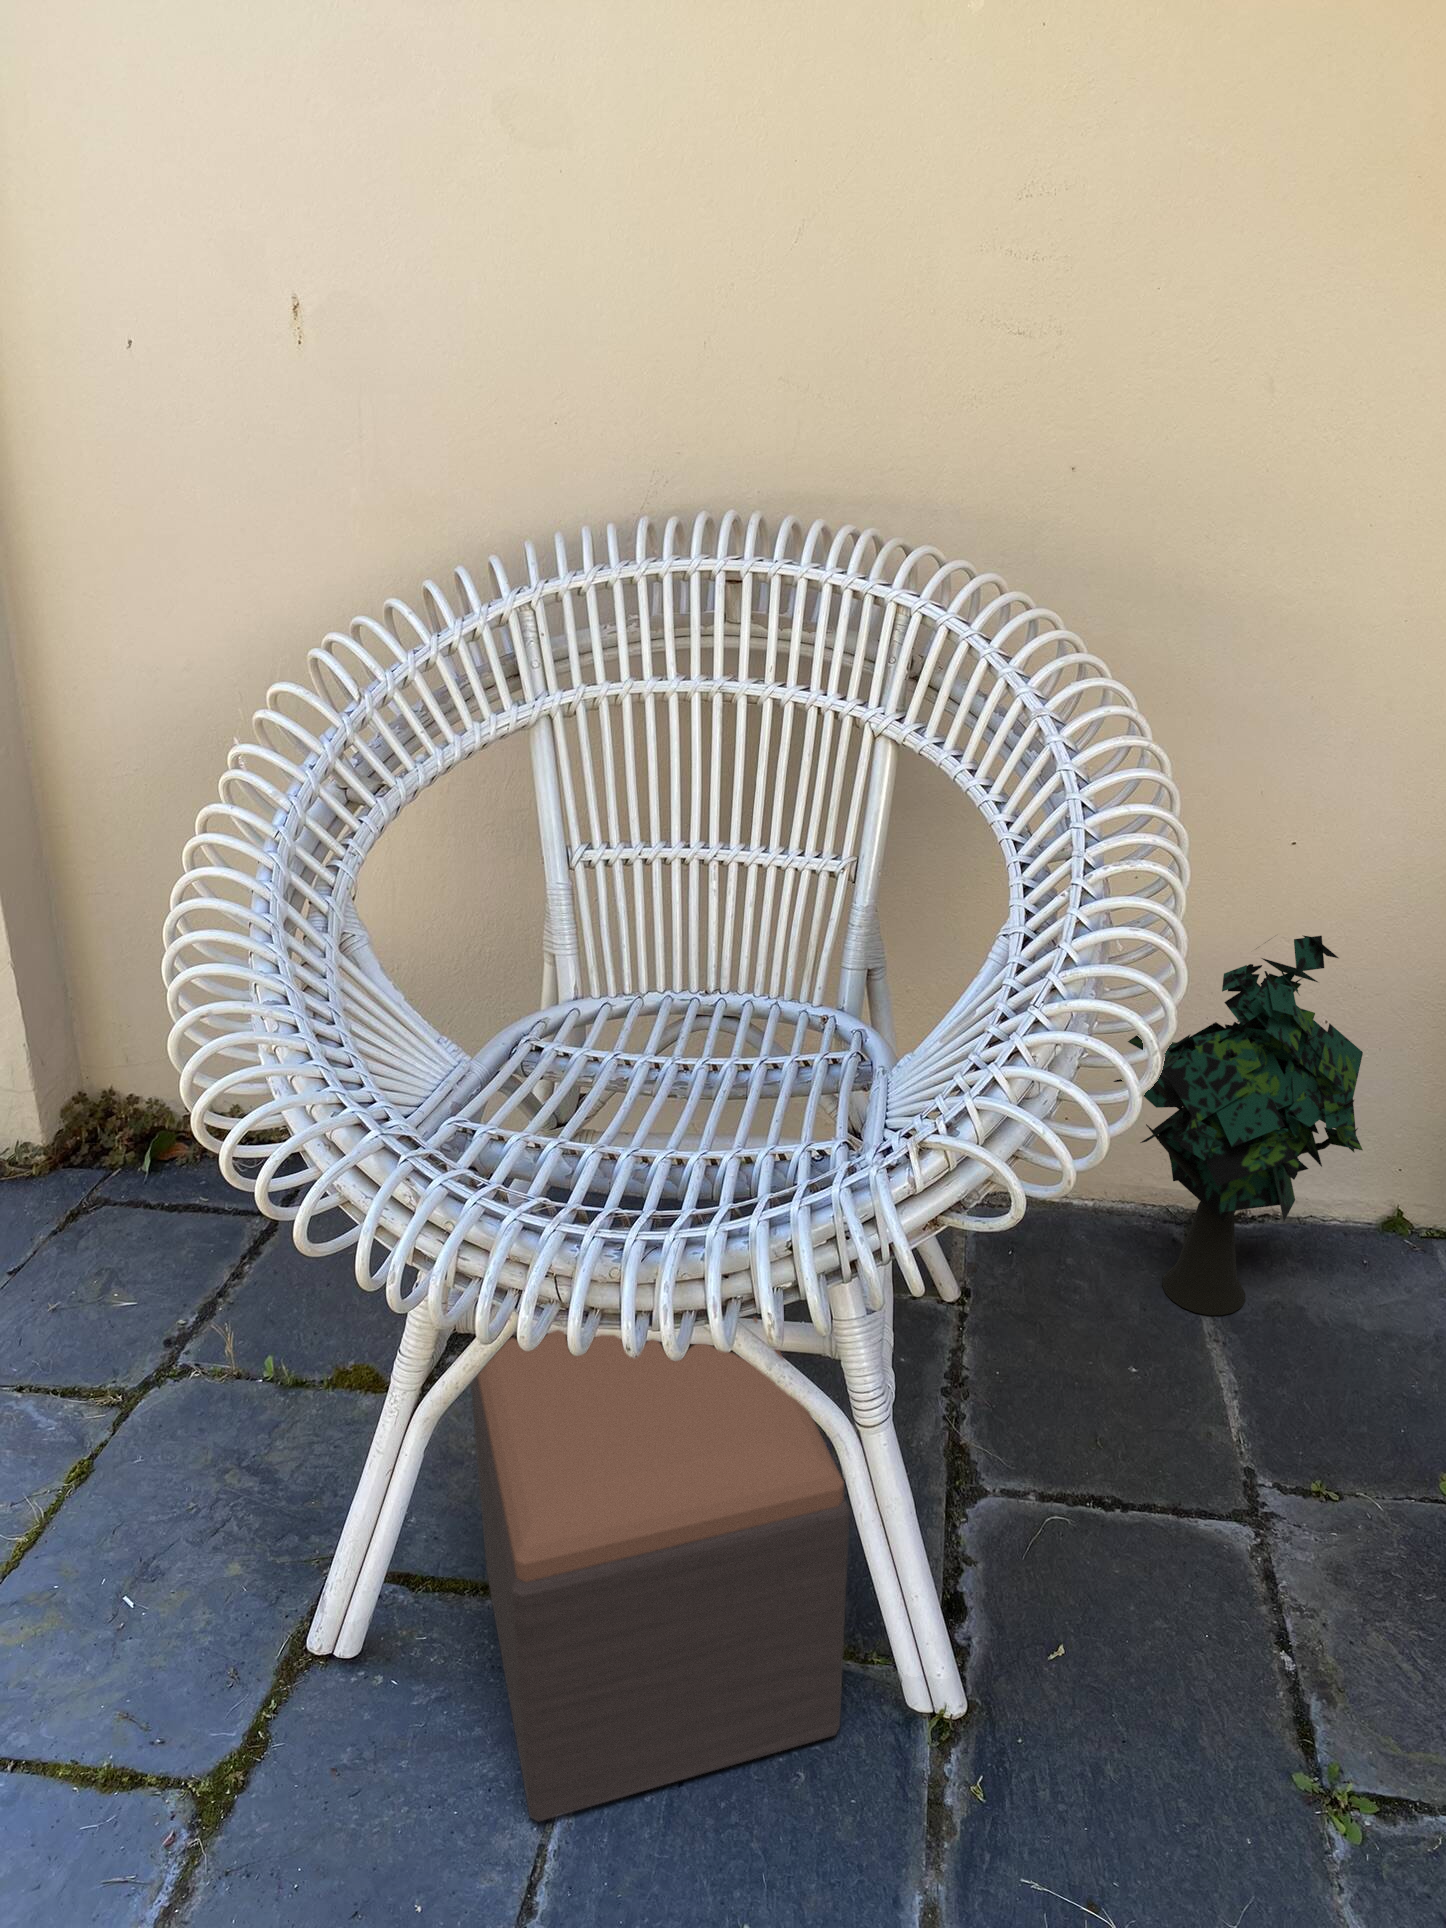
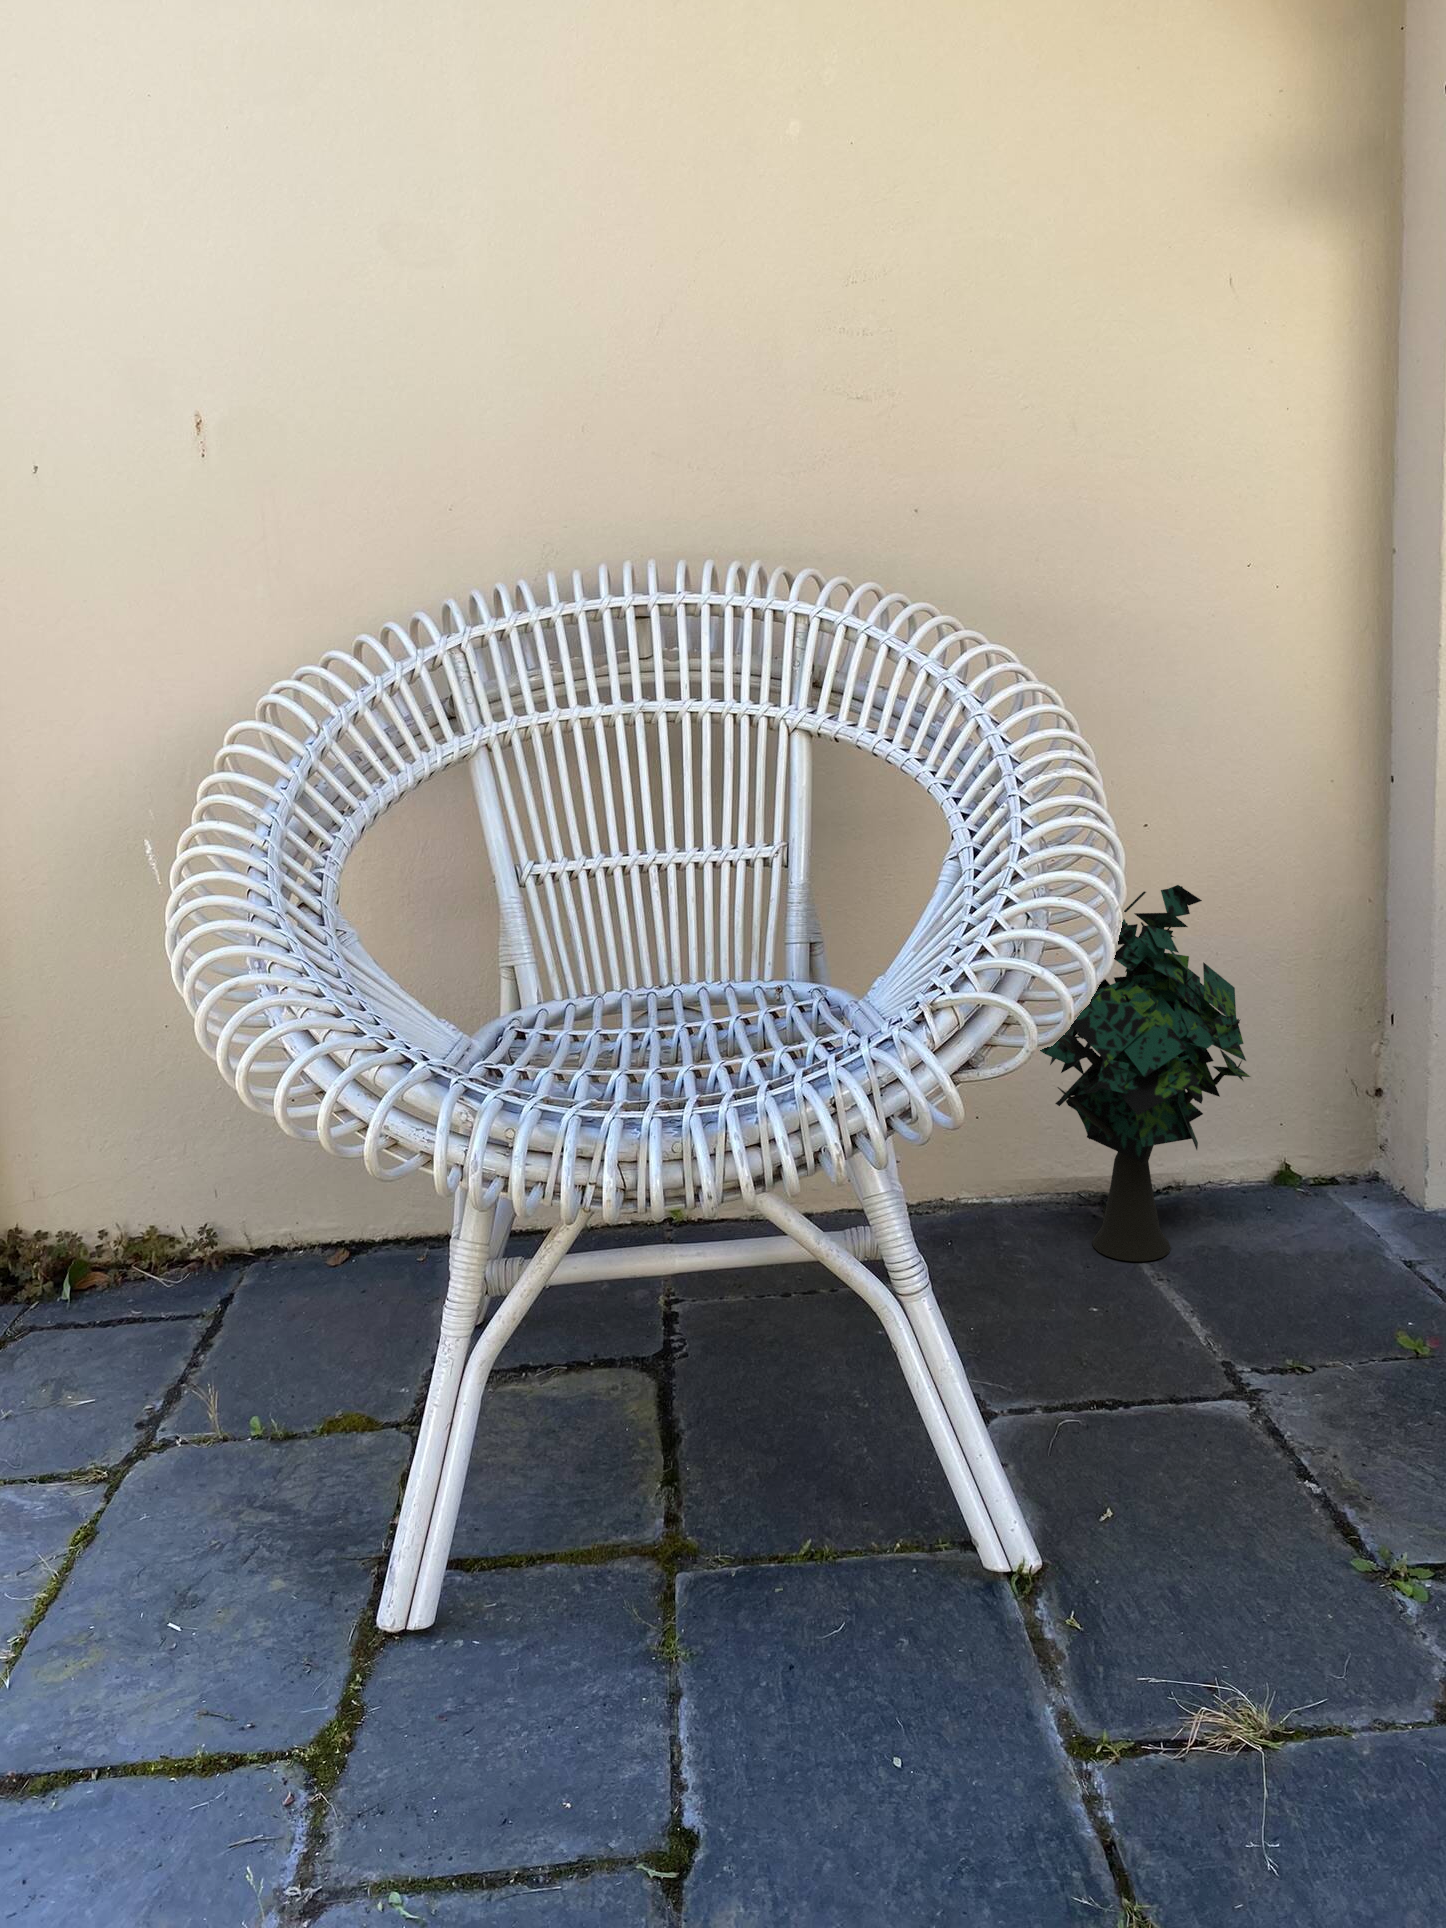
footstool: present [471,1317,850,1821] -> none [518,1206,928,1718]

